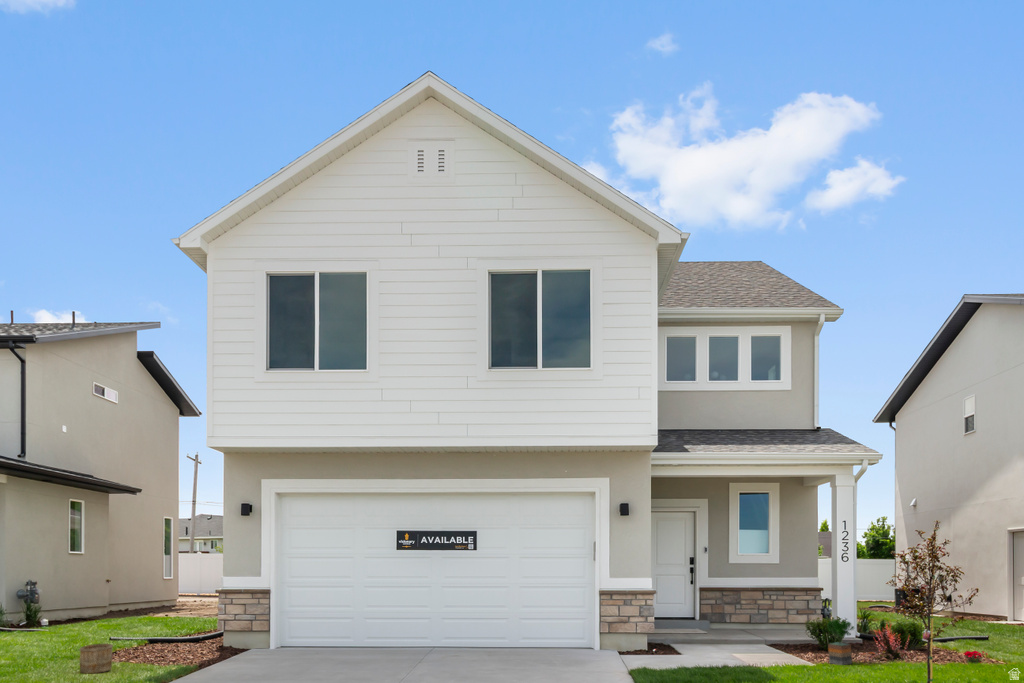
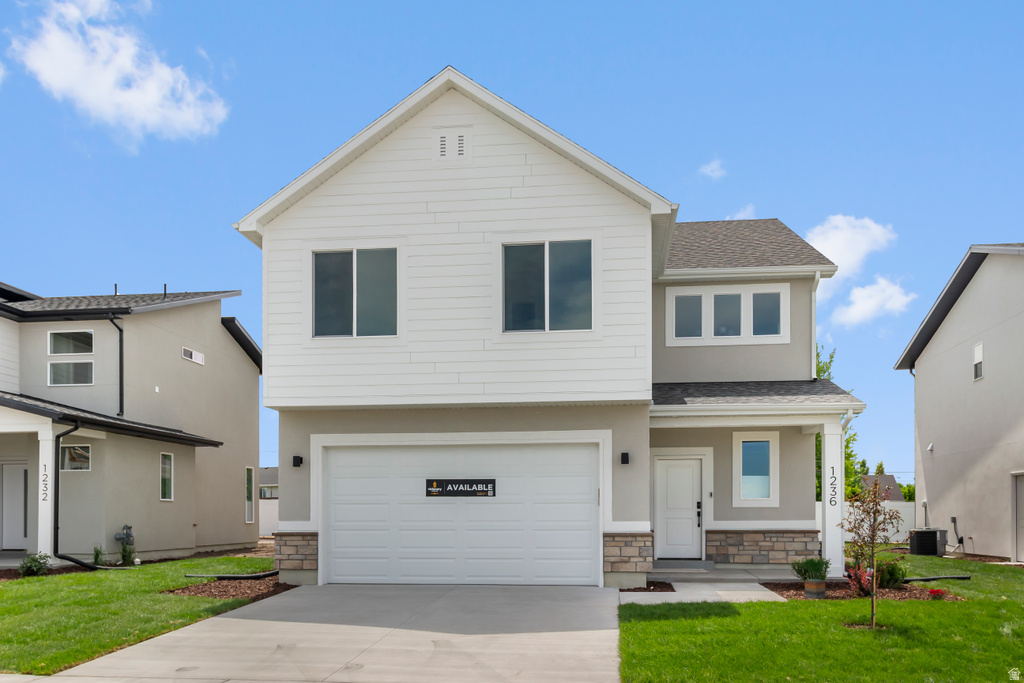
wooden bucket: present [79,643,113,673] -> none [152,578,180,602]

